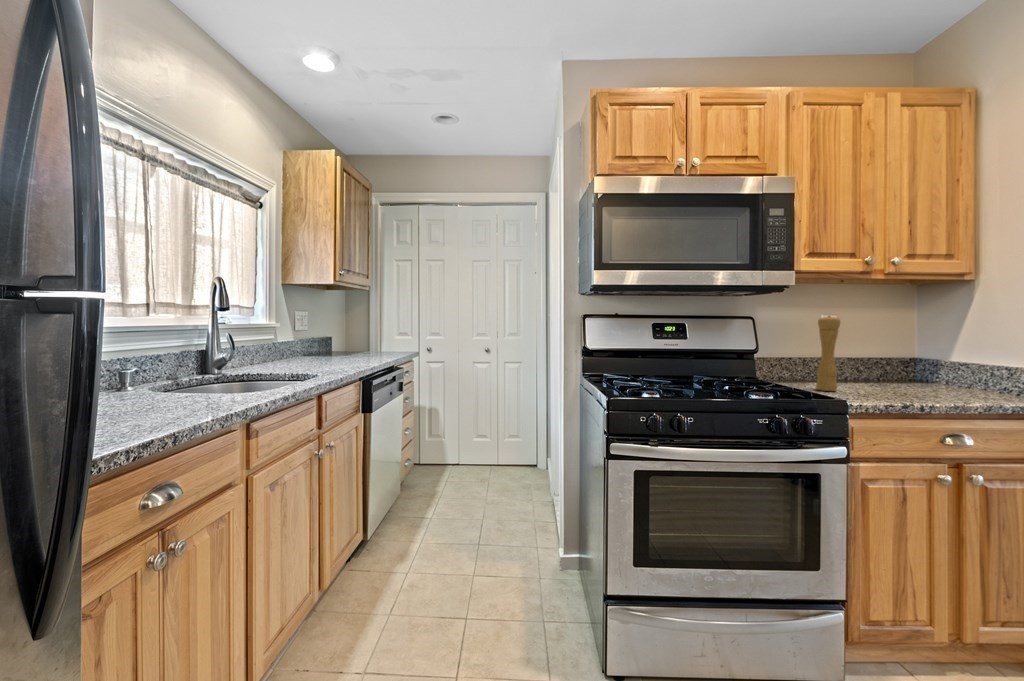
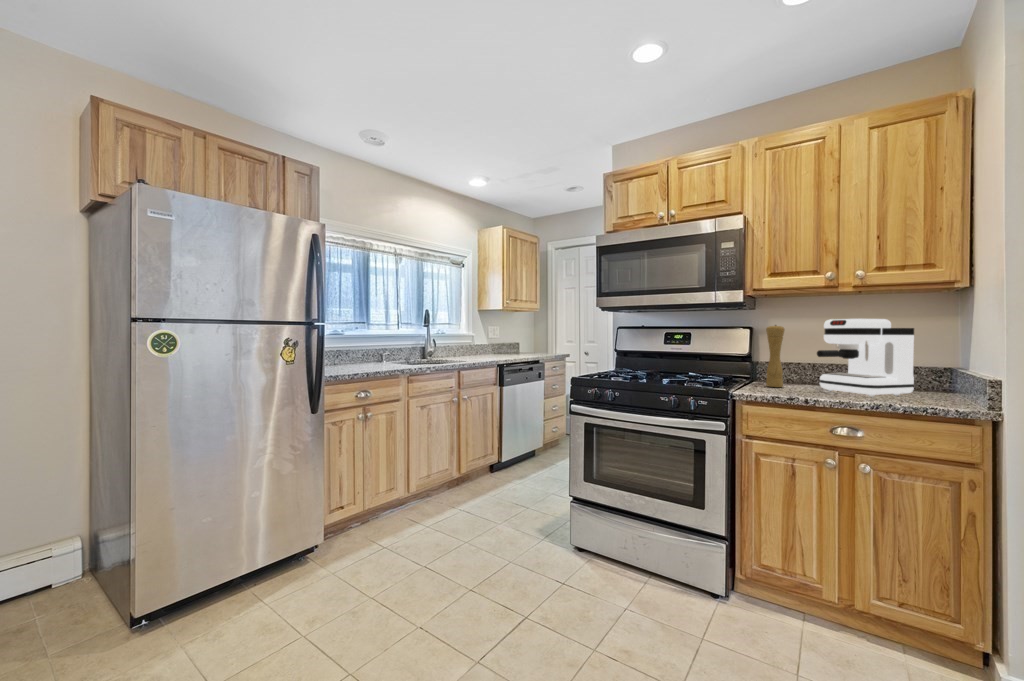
coffee maker: none [865,310,950,396] -> present [817,319,914,396]

